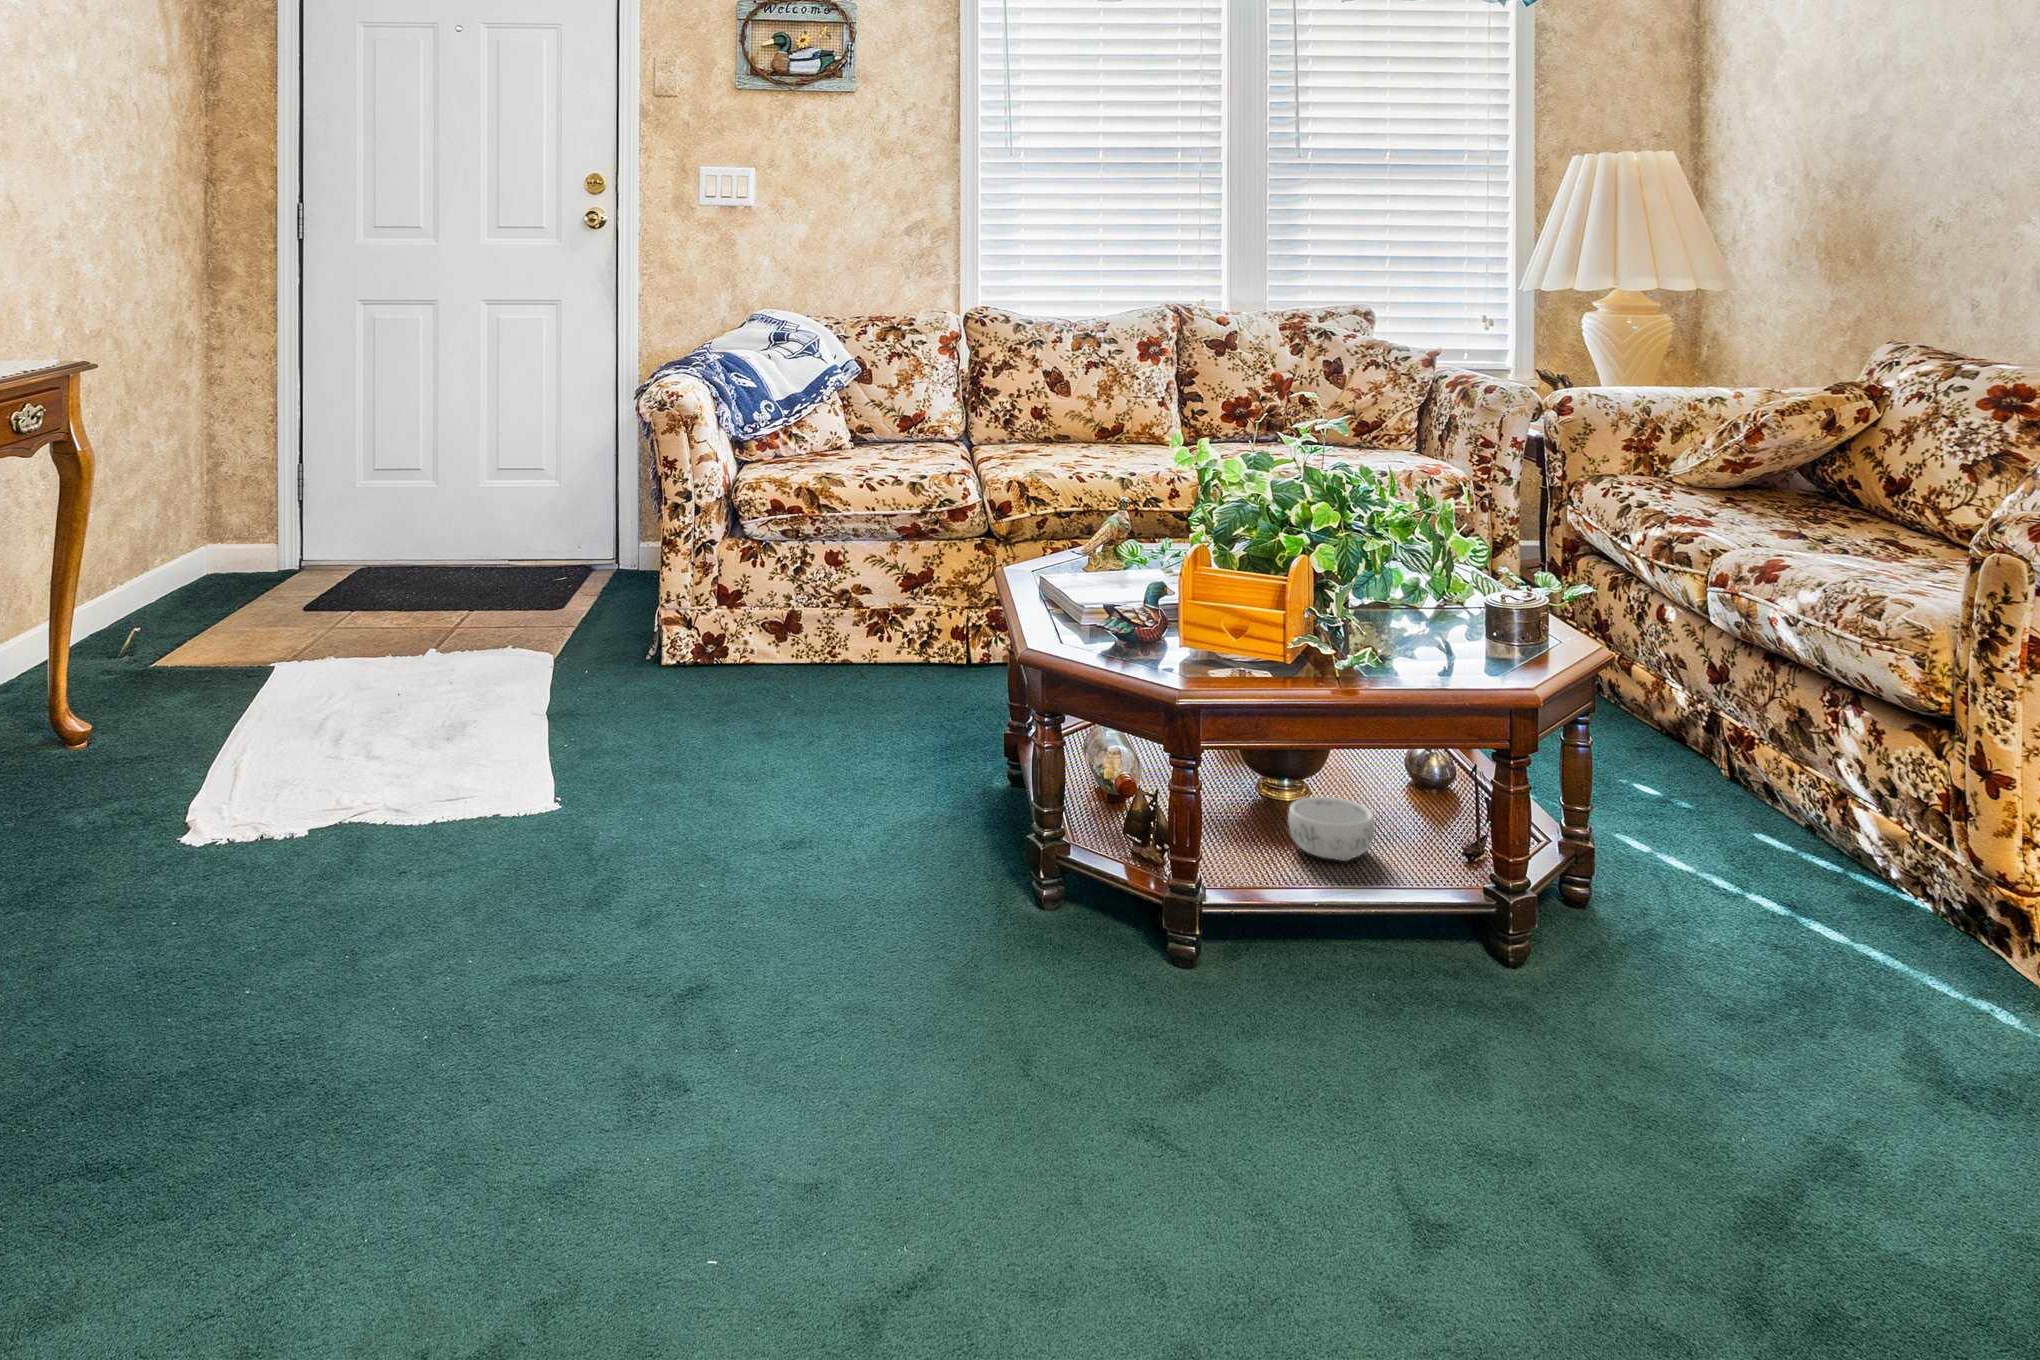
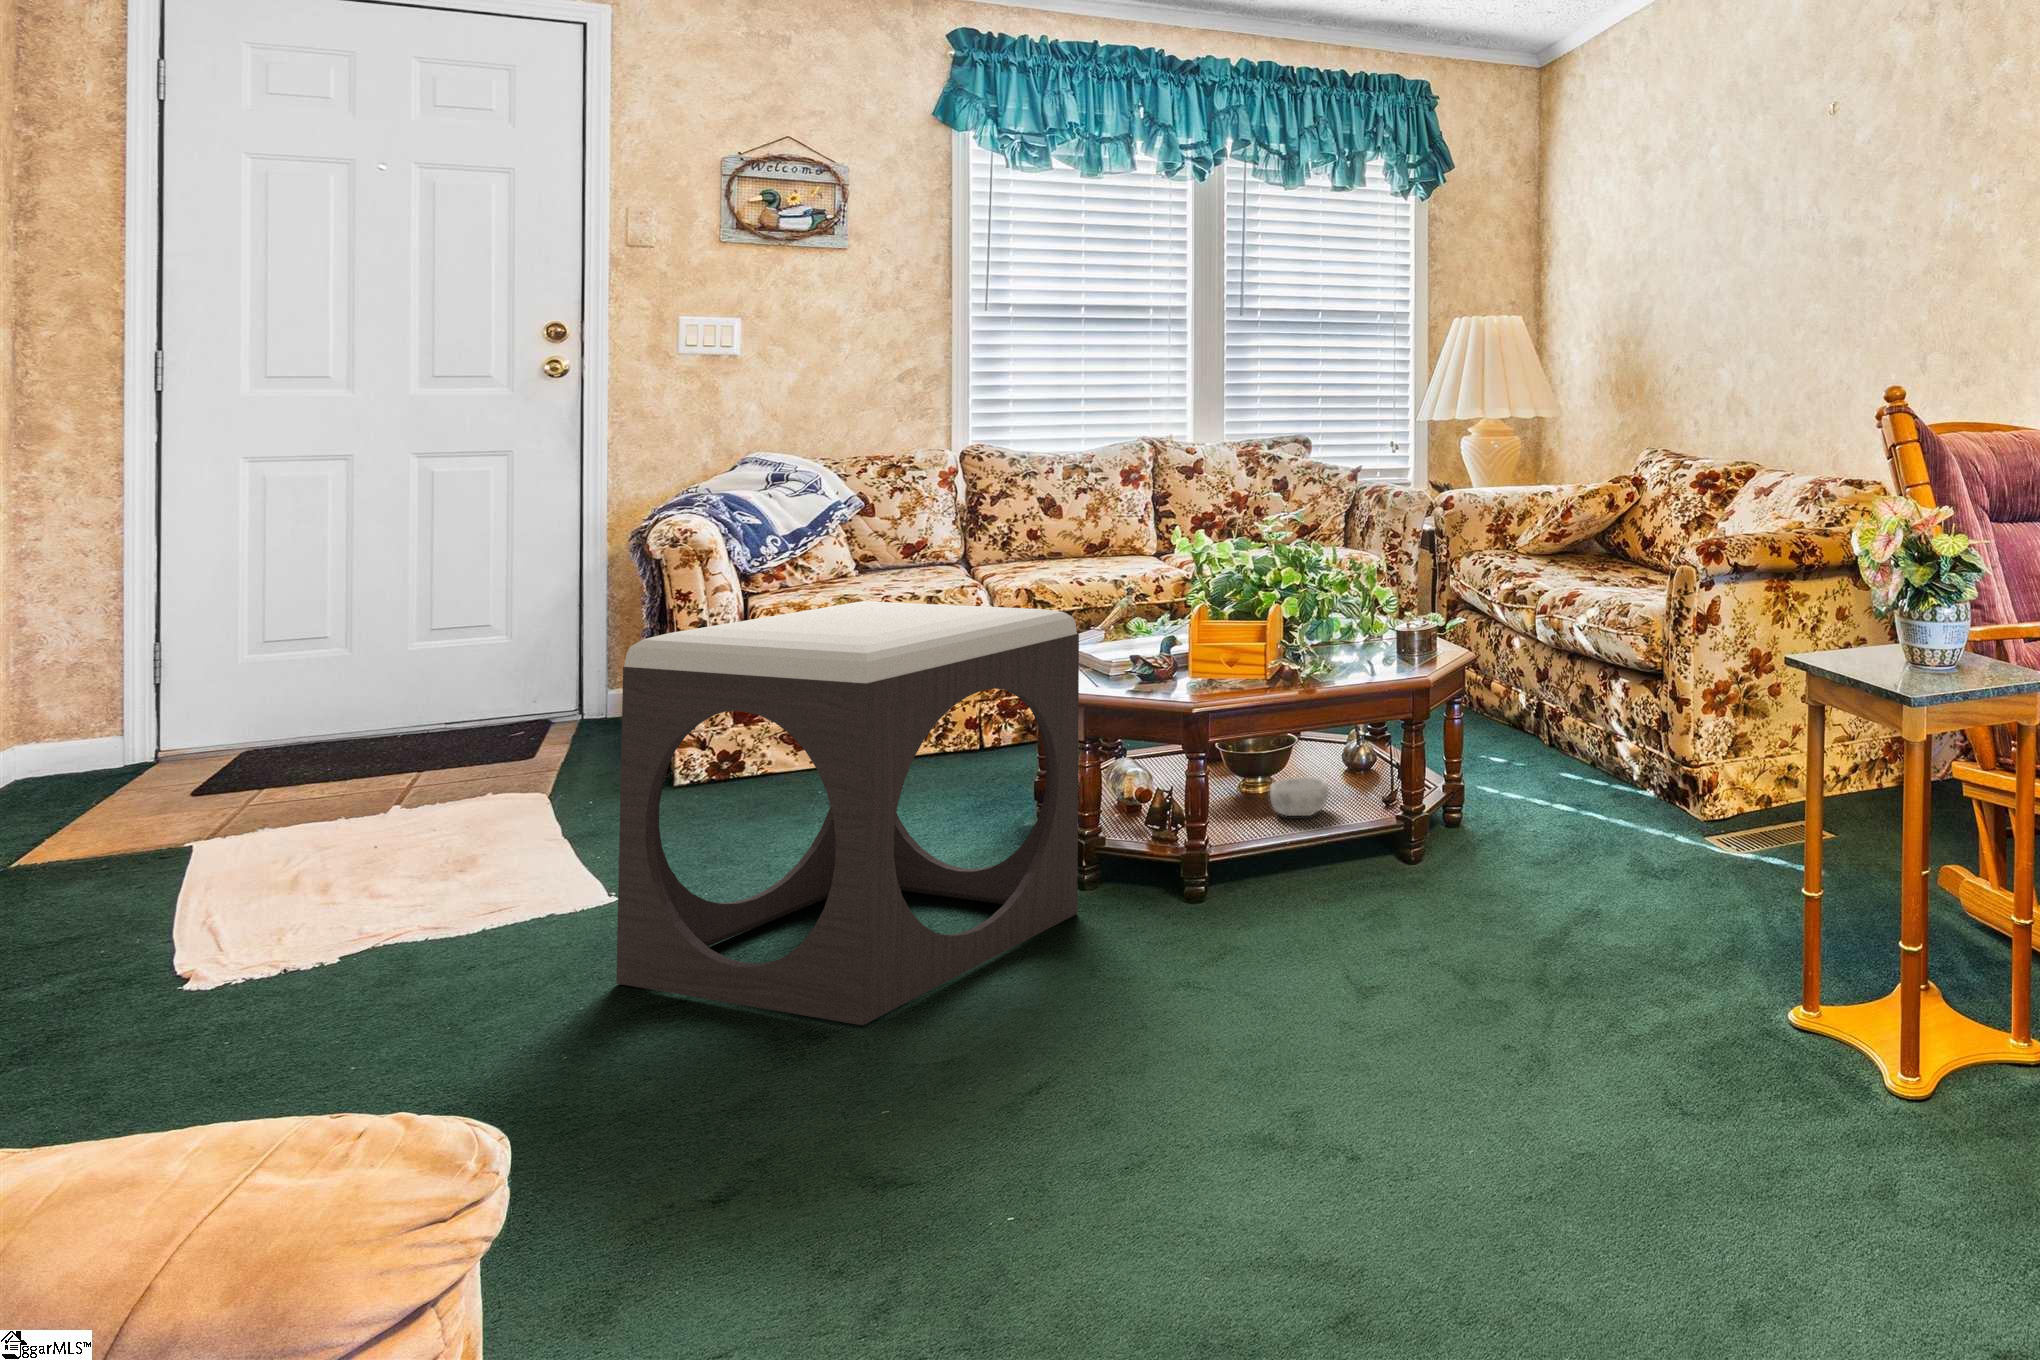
footstool: none [492,506,1019,1098] -> present [616,601,1079,1025]

